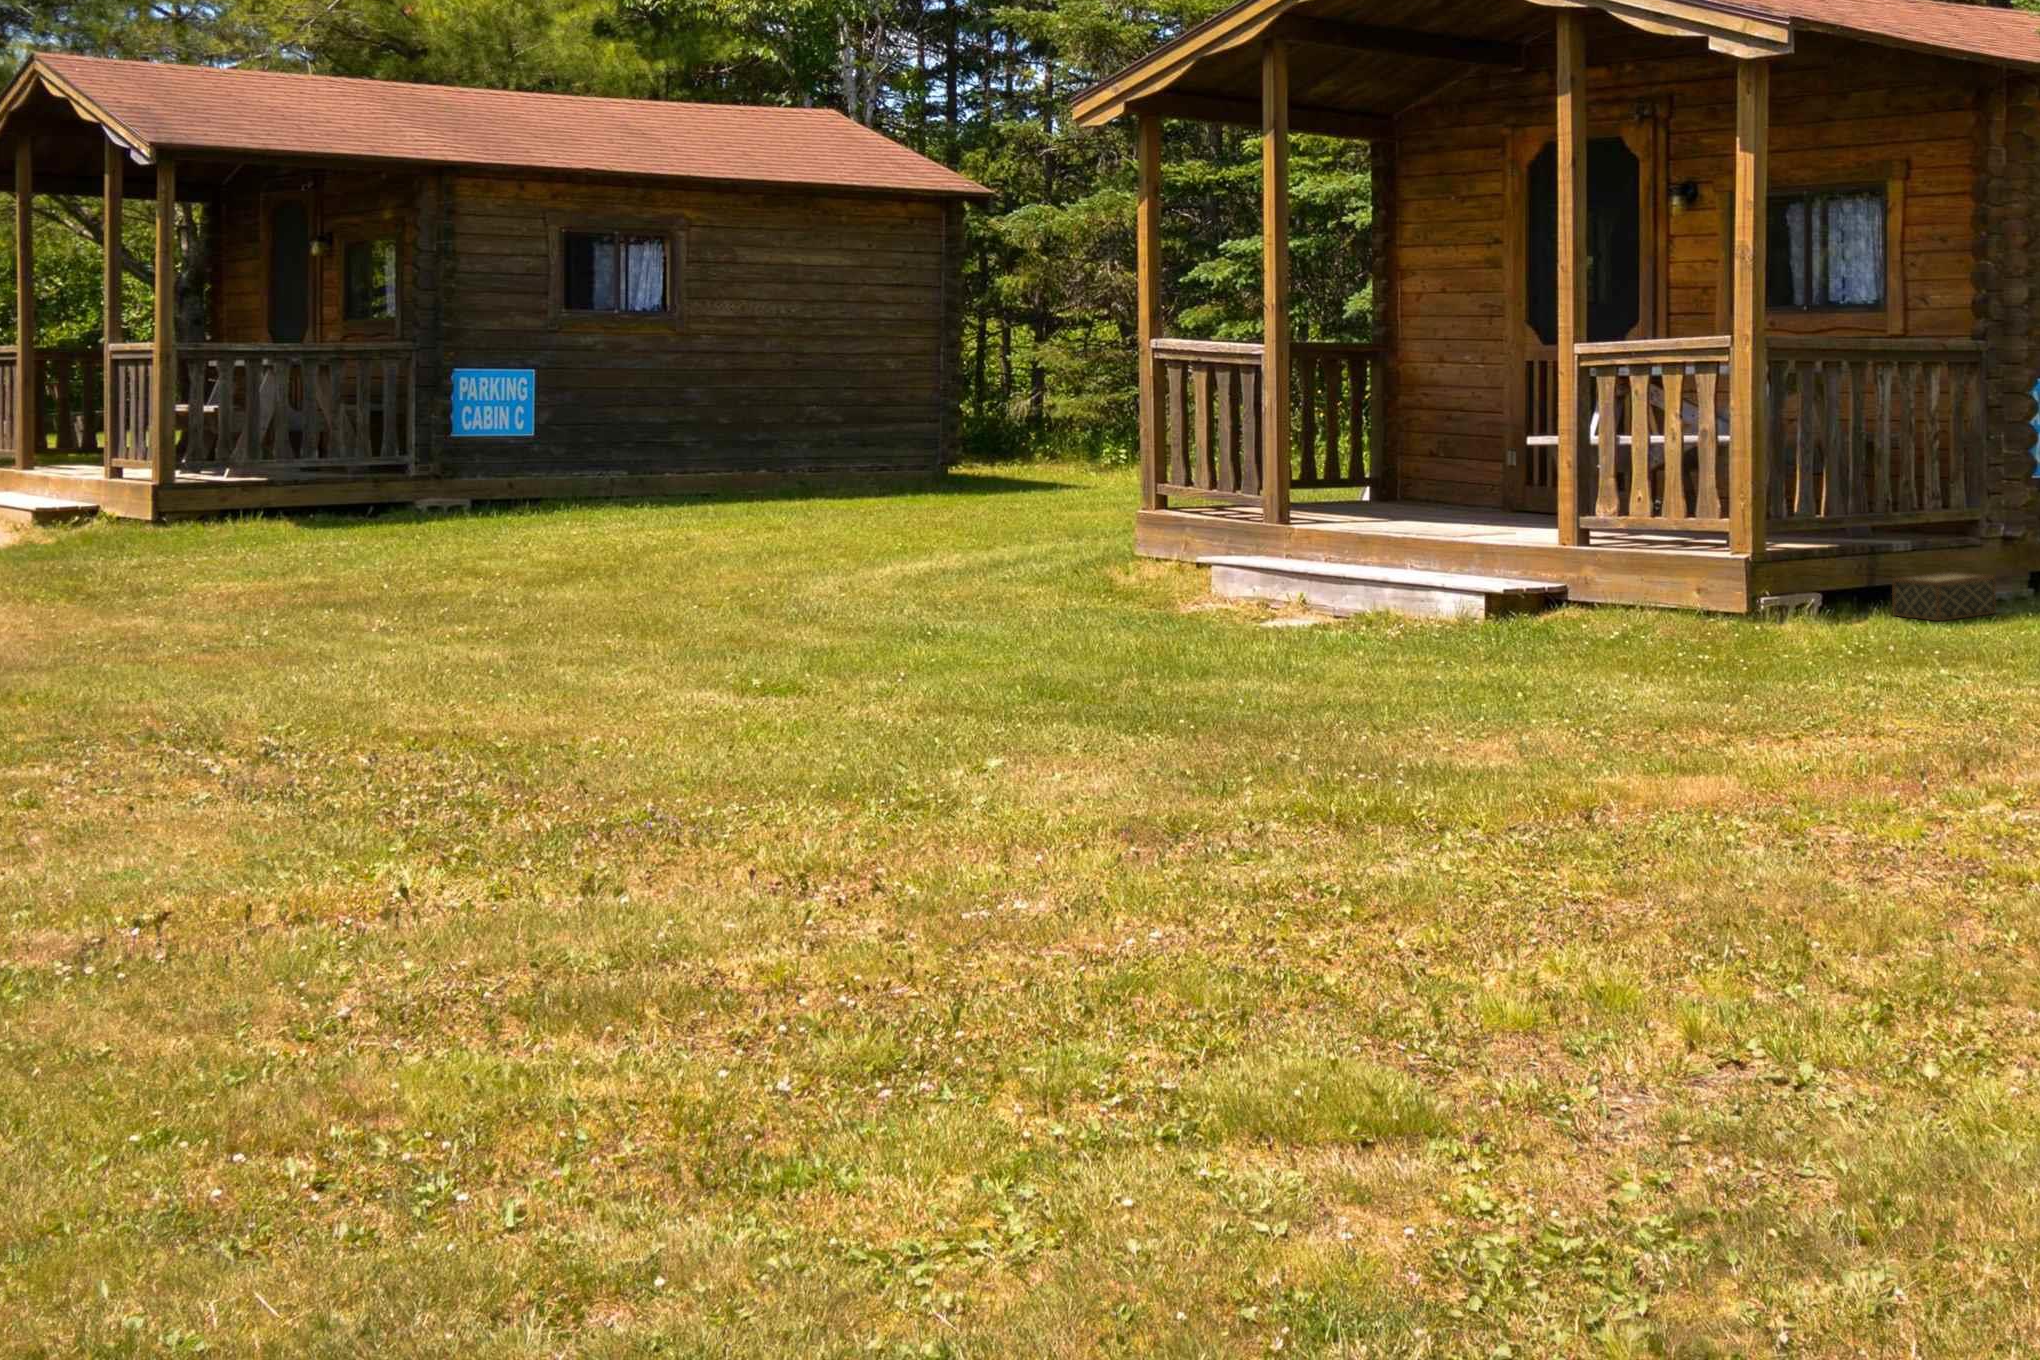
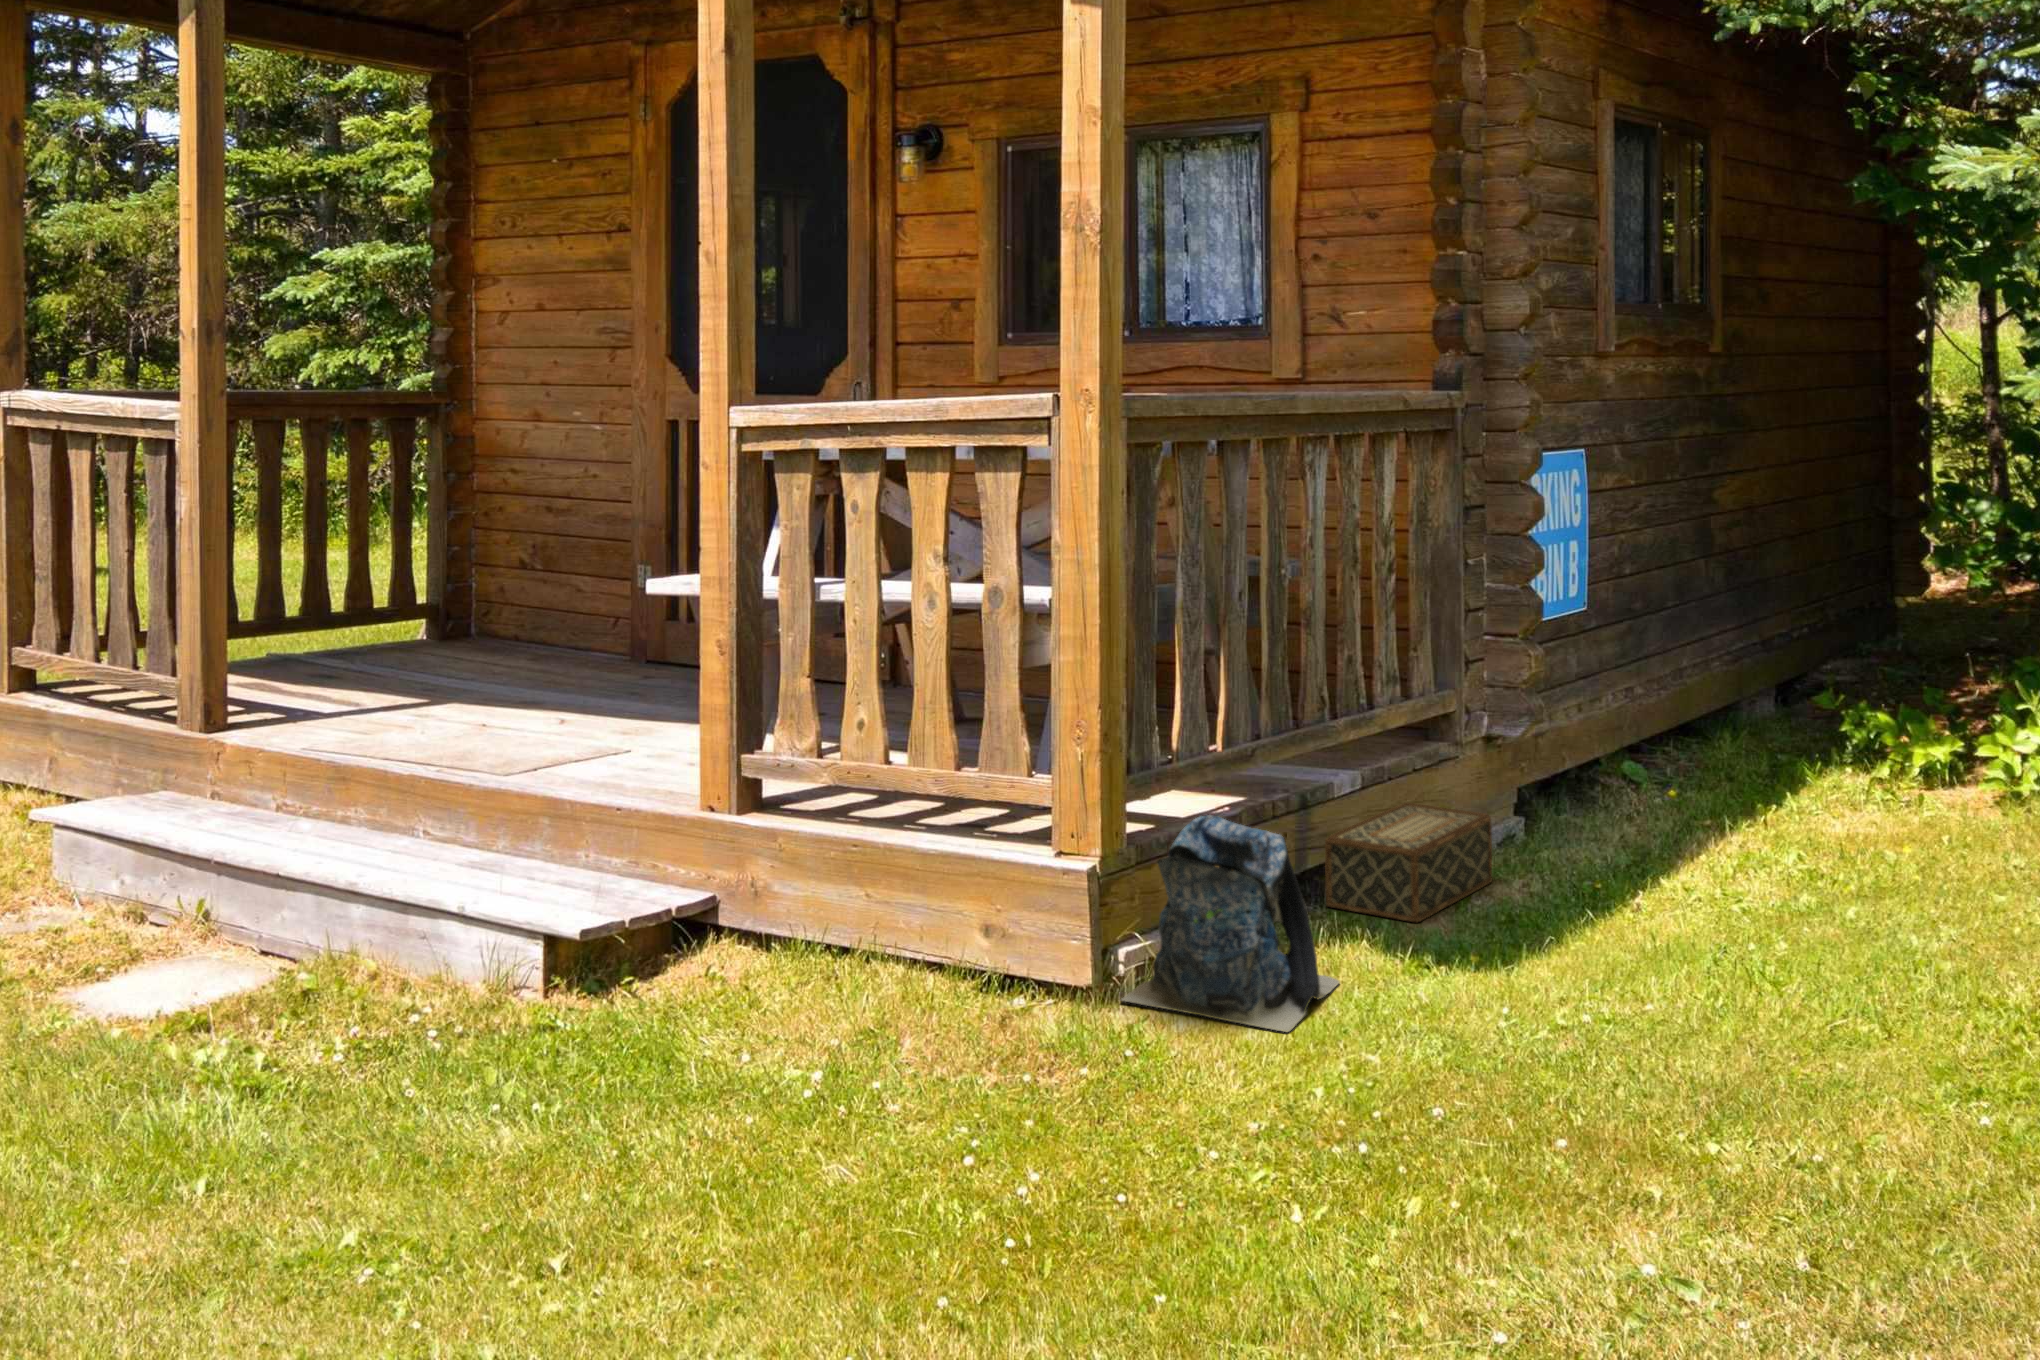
backpack: none [1764,548,1881,640] -> present [1121,815,1339,1032]

